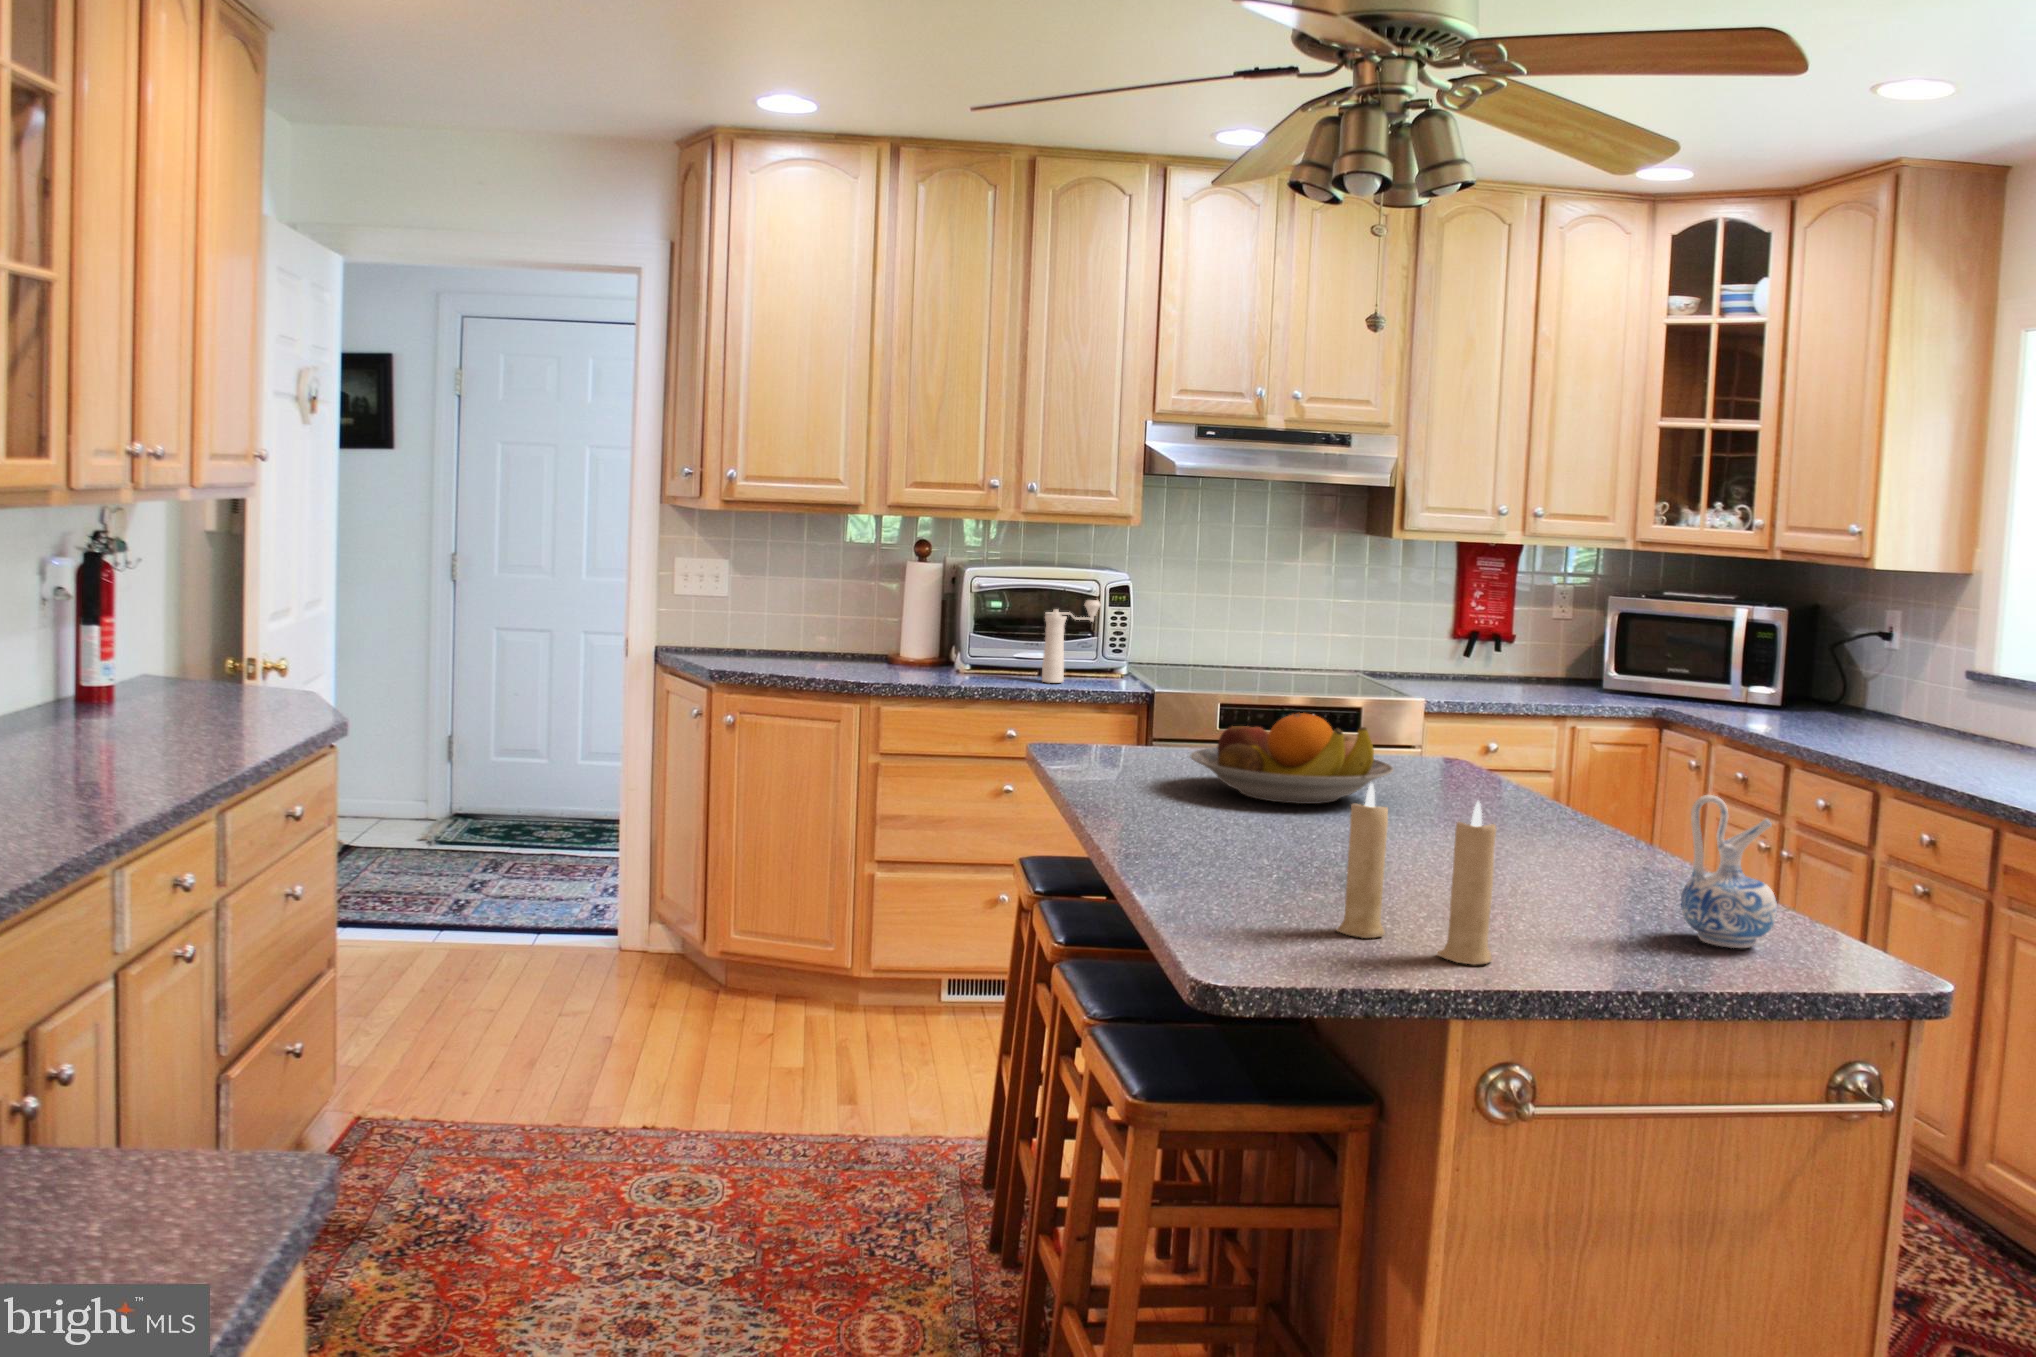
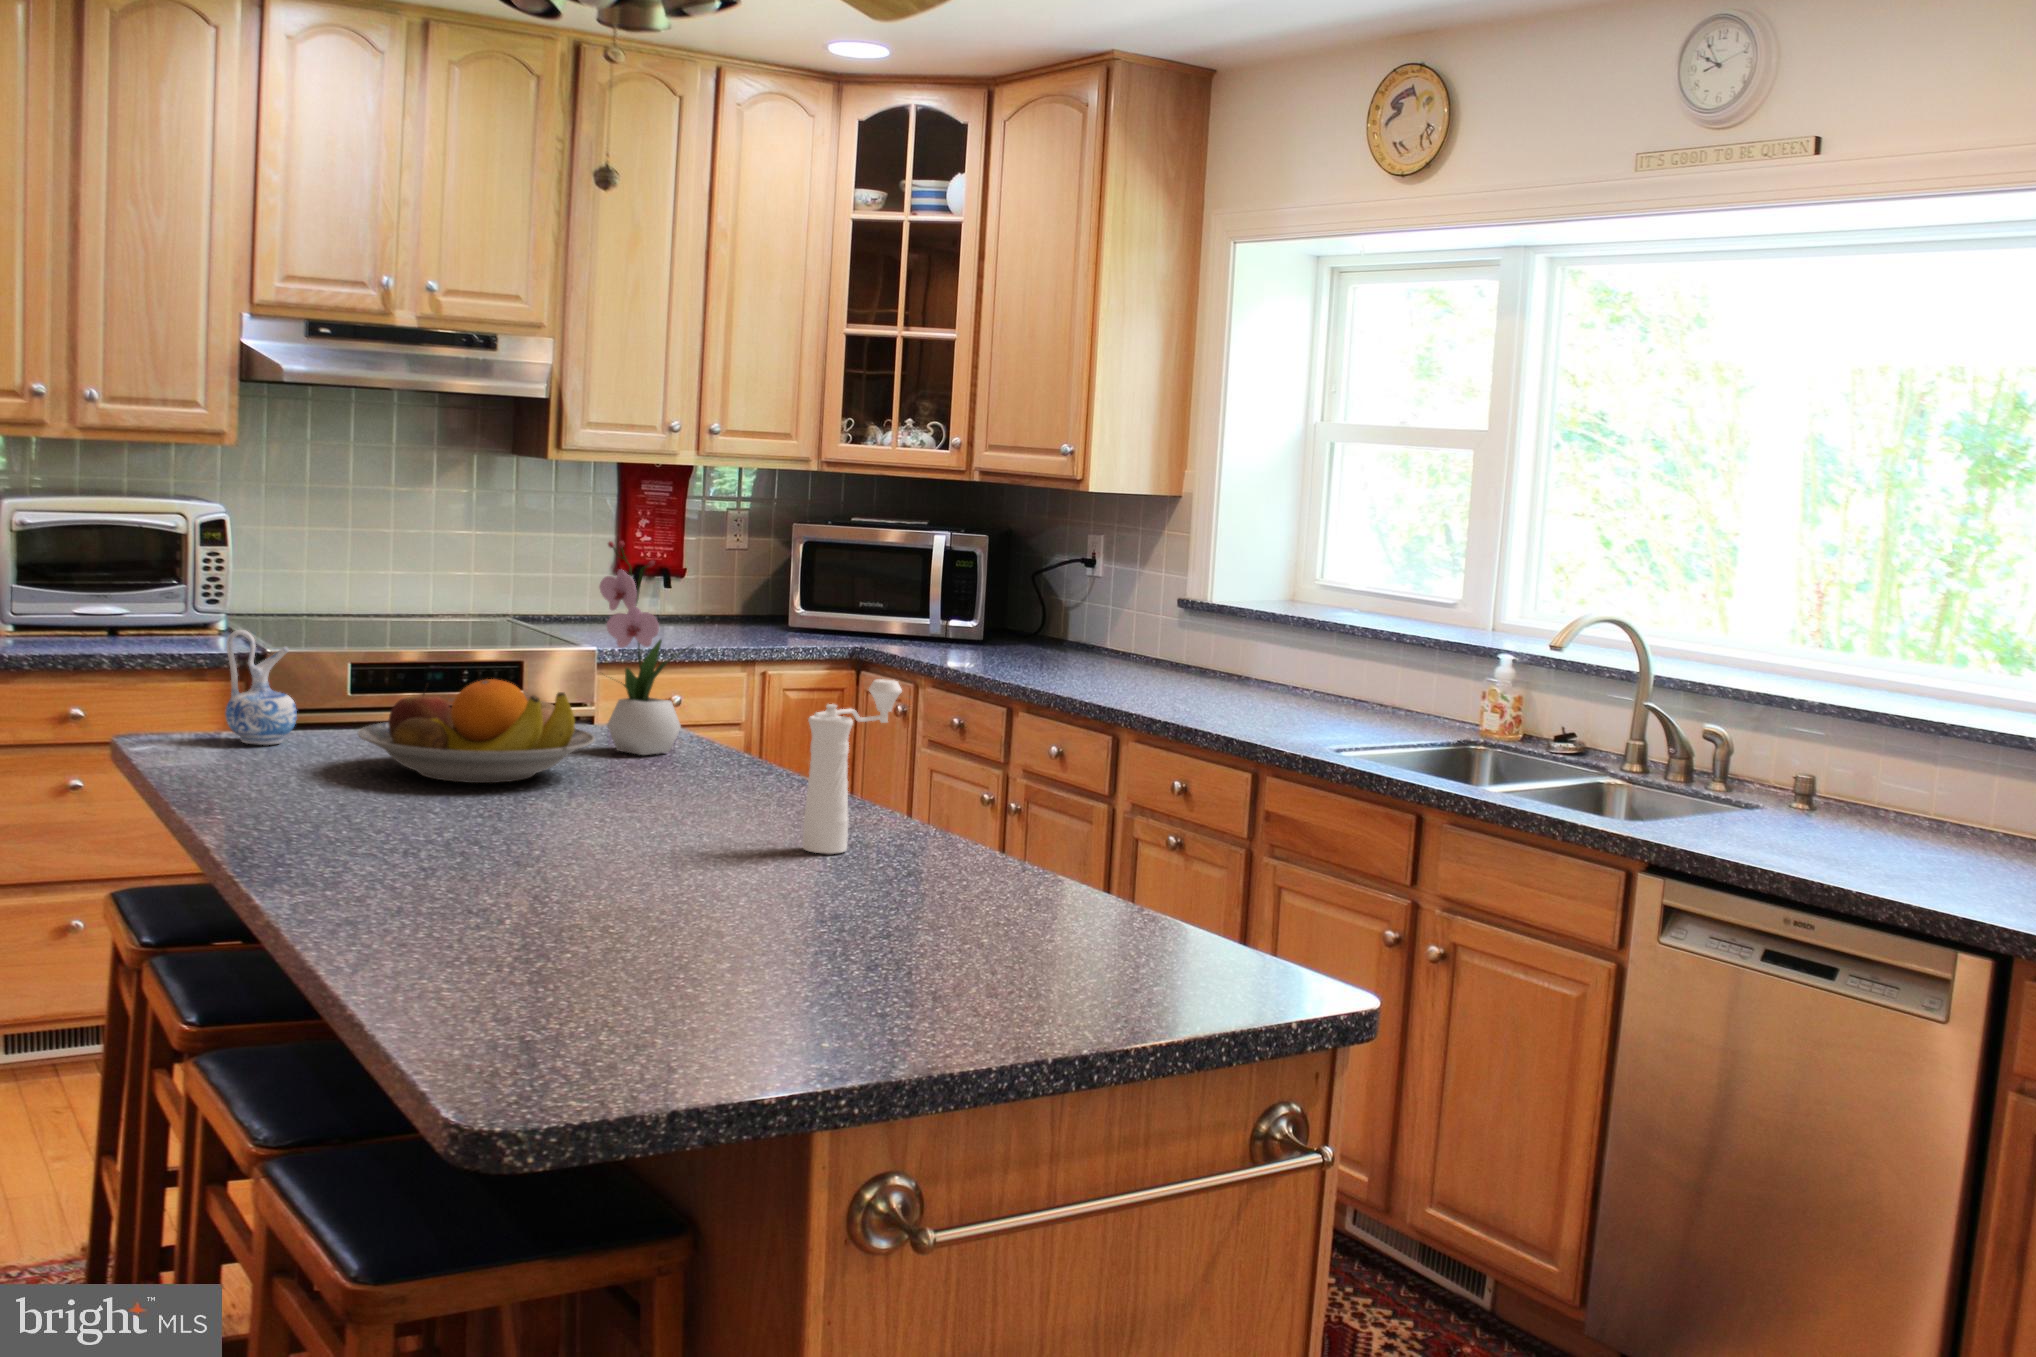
flower arrangement: none [1404,597,1492,788] -> present [599,541,686,755]
pepper mill: present [1042,600,1101,683] -> present [803,679,902,854]
candle: present [1336,783,1496,965] -> none [572,751,740,938]
ceramic pitcher: present [1681,795,1777,948] -> present [225,630,297,745]

